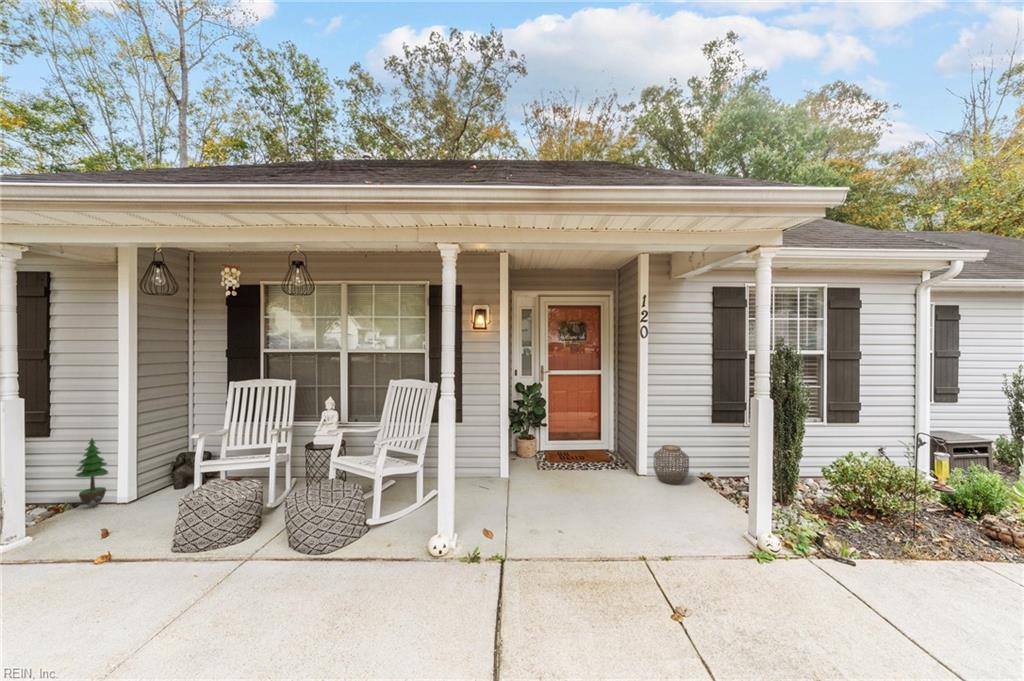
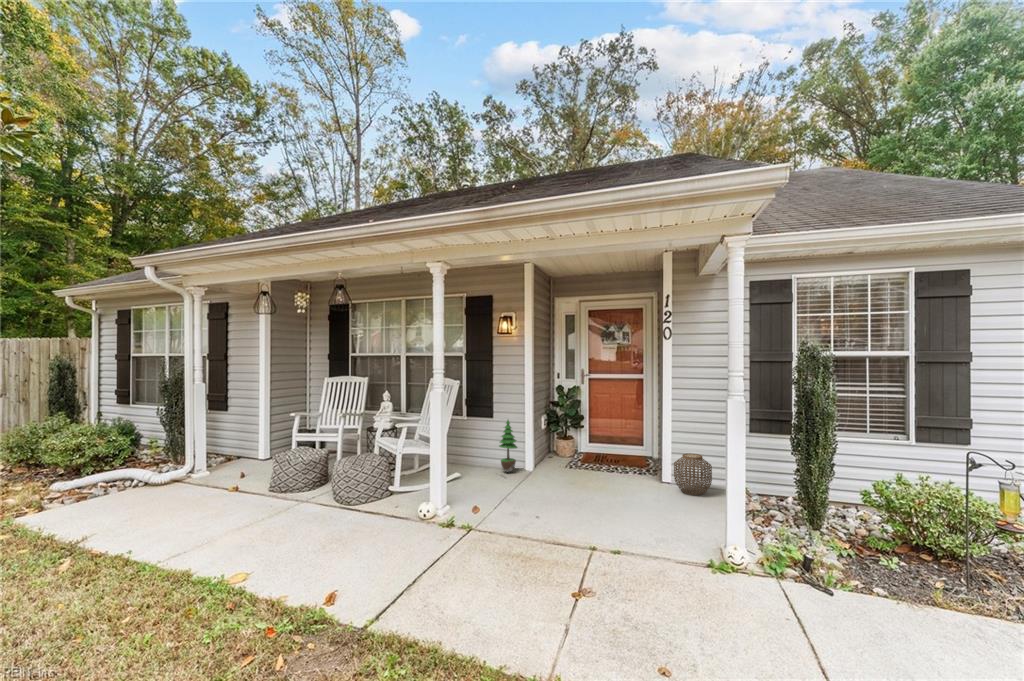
potted tree: present [75,438,108,507] -> present [499,420,517,473]

